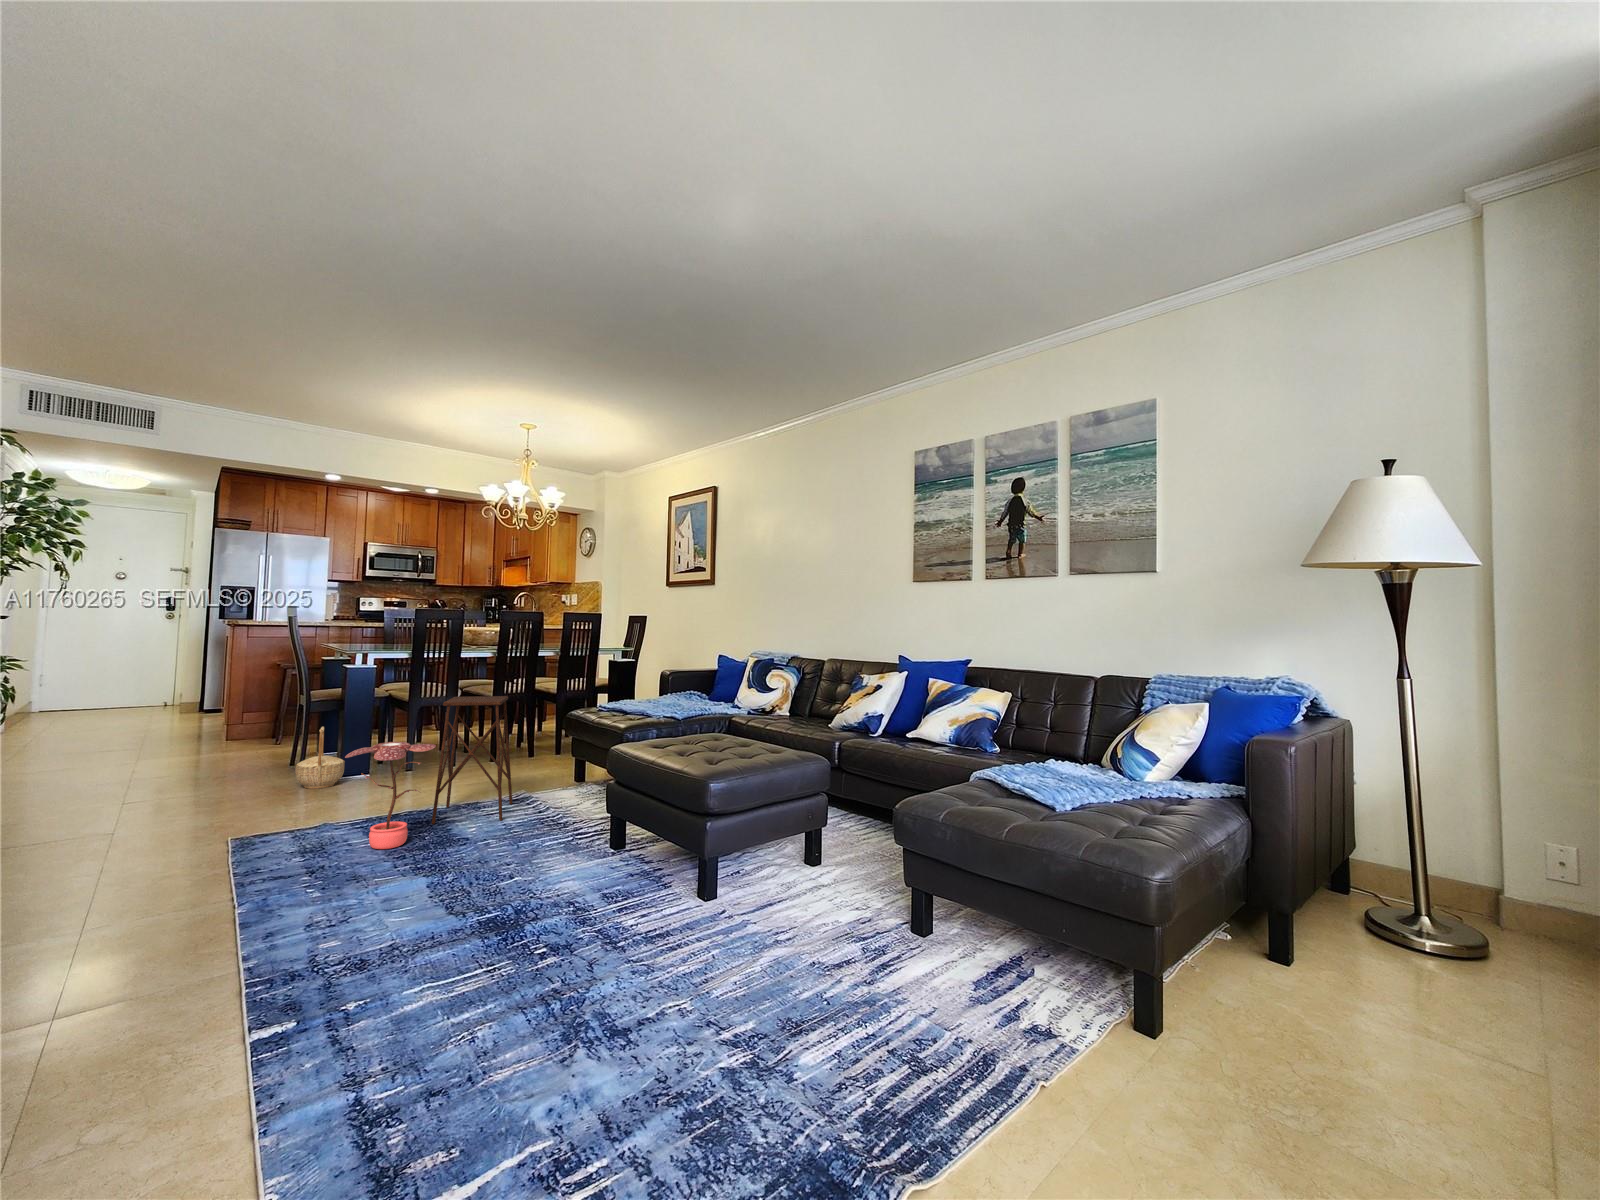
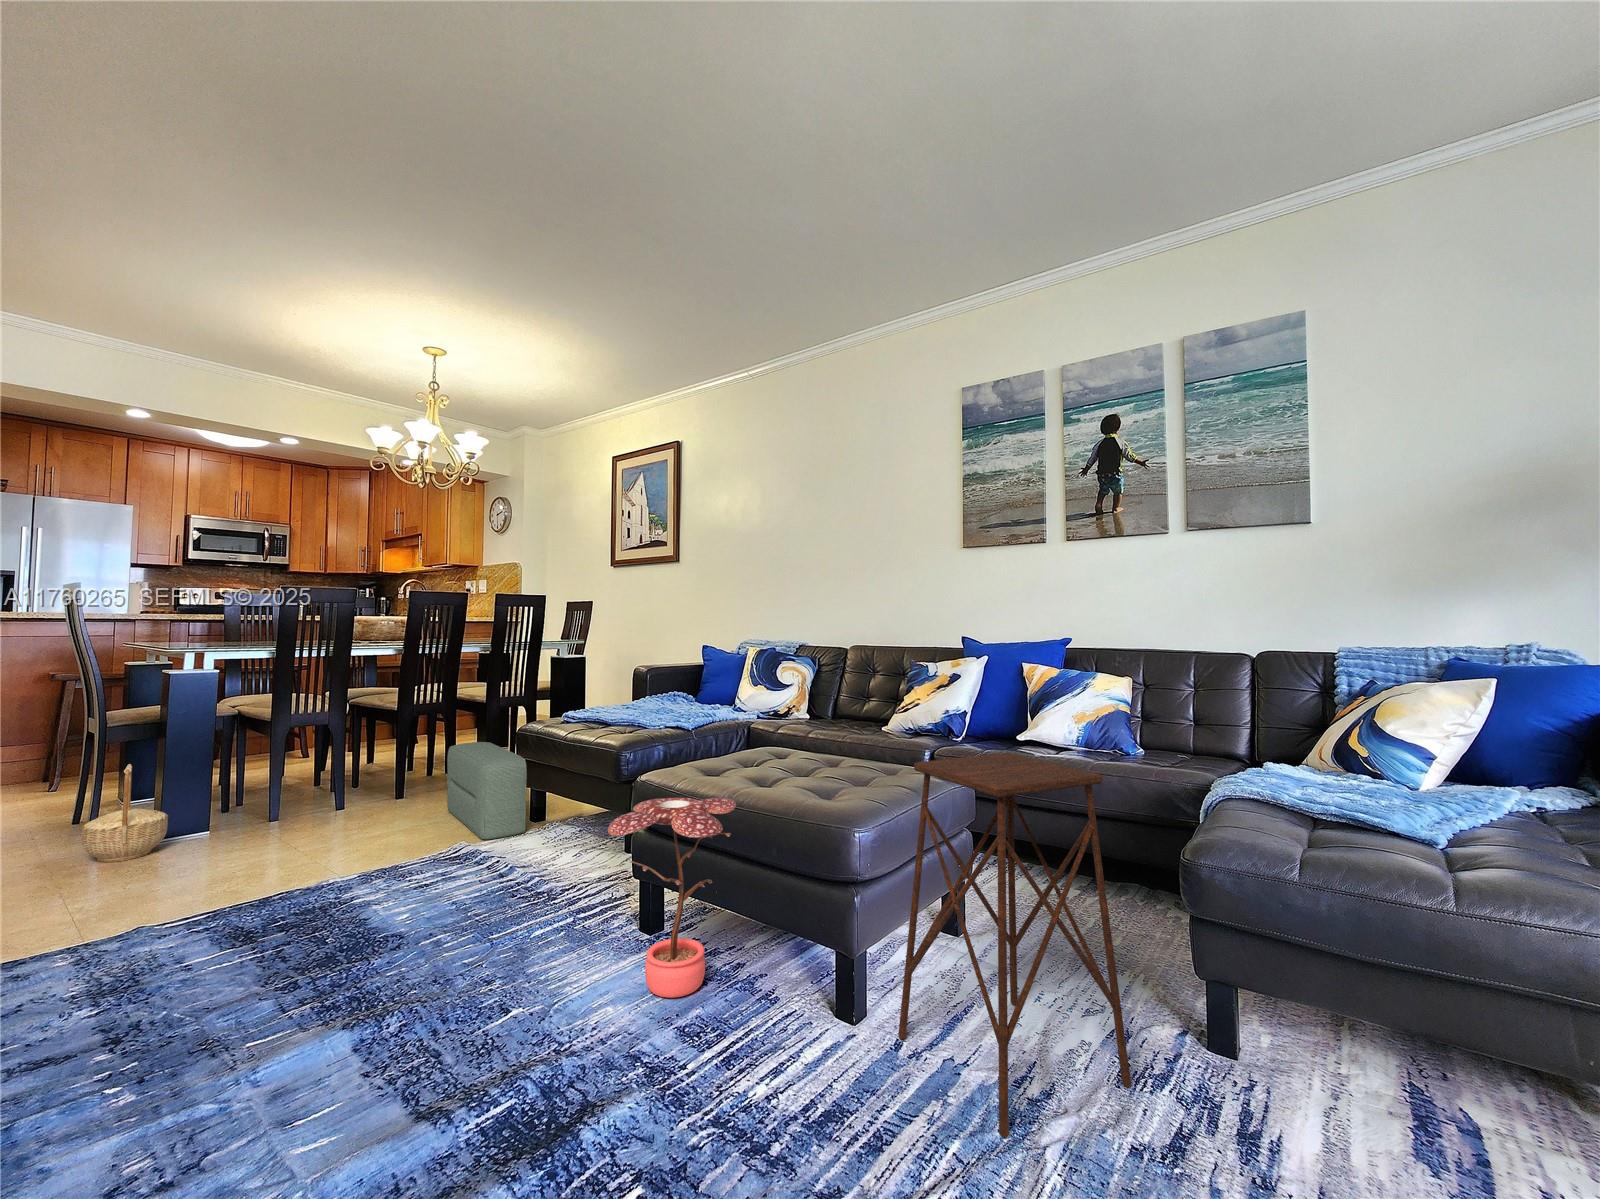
side table: present [432,696,512,824] -> present [898,753,1131,1138]
pouf: none [523,723,570,790] -> present [447,742,527,839]
potted plant: present [345,742,436,849] -> present [608,797,736,998]

